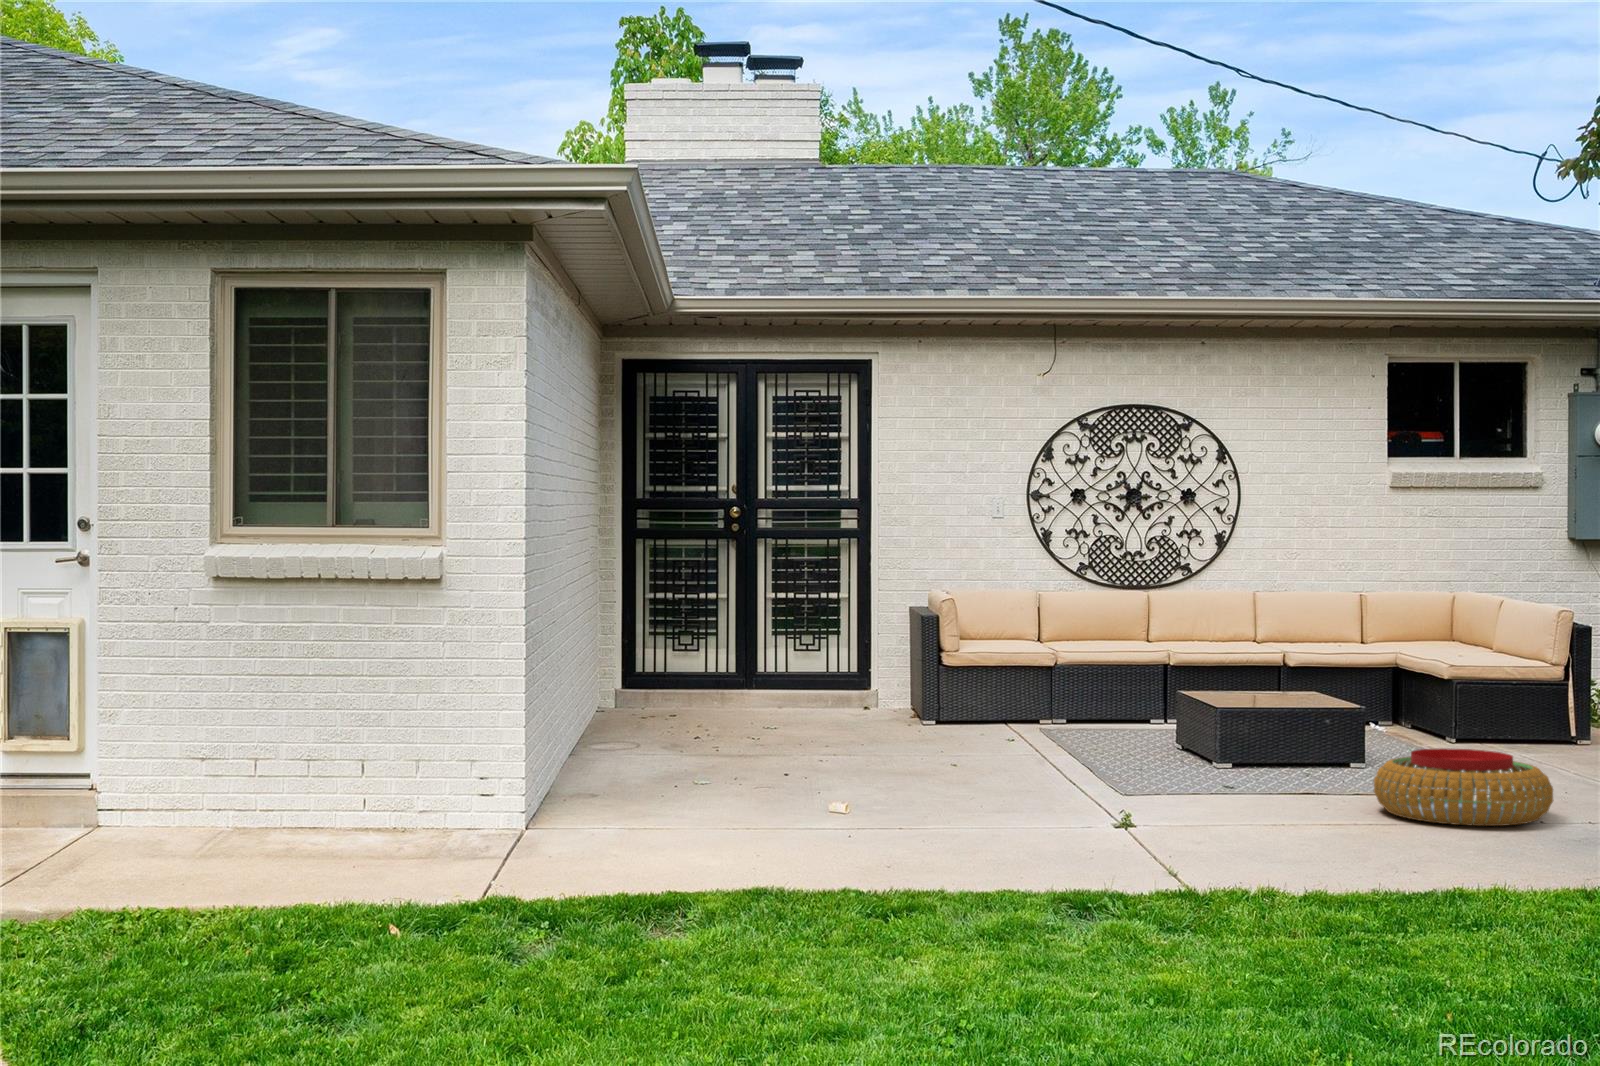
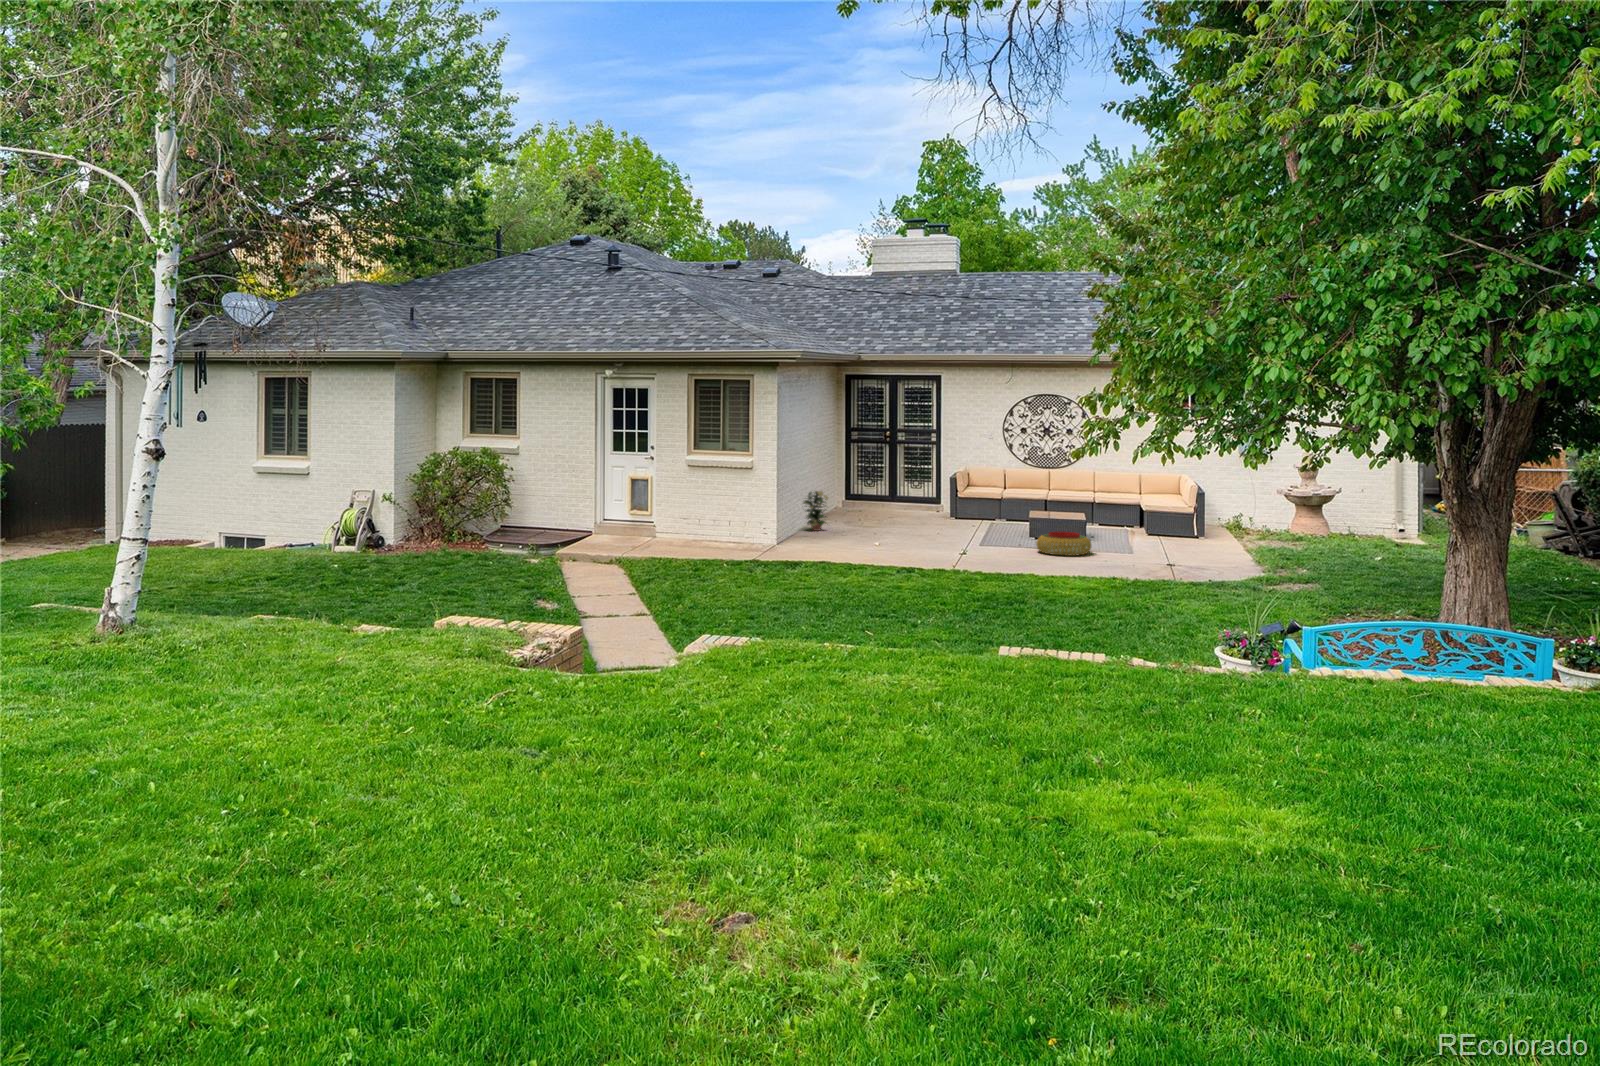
decorative plant: none [570,655,662,777] -> present [804,491,828,531]

